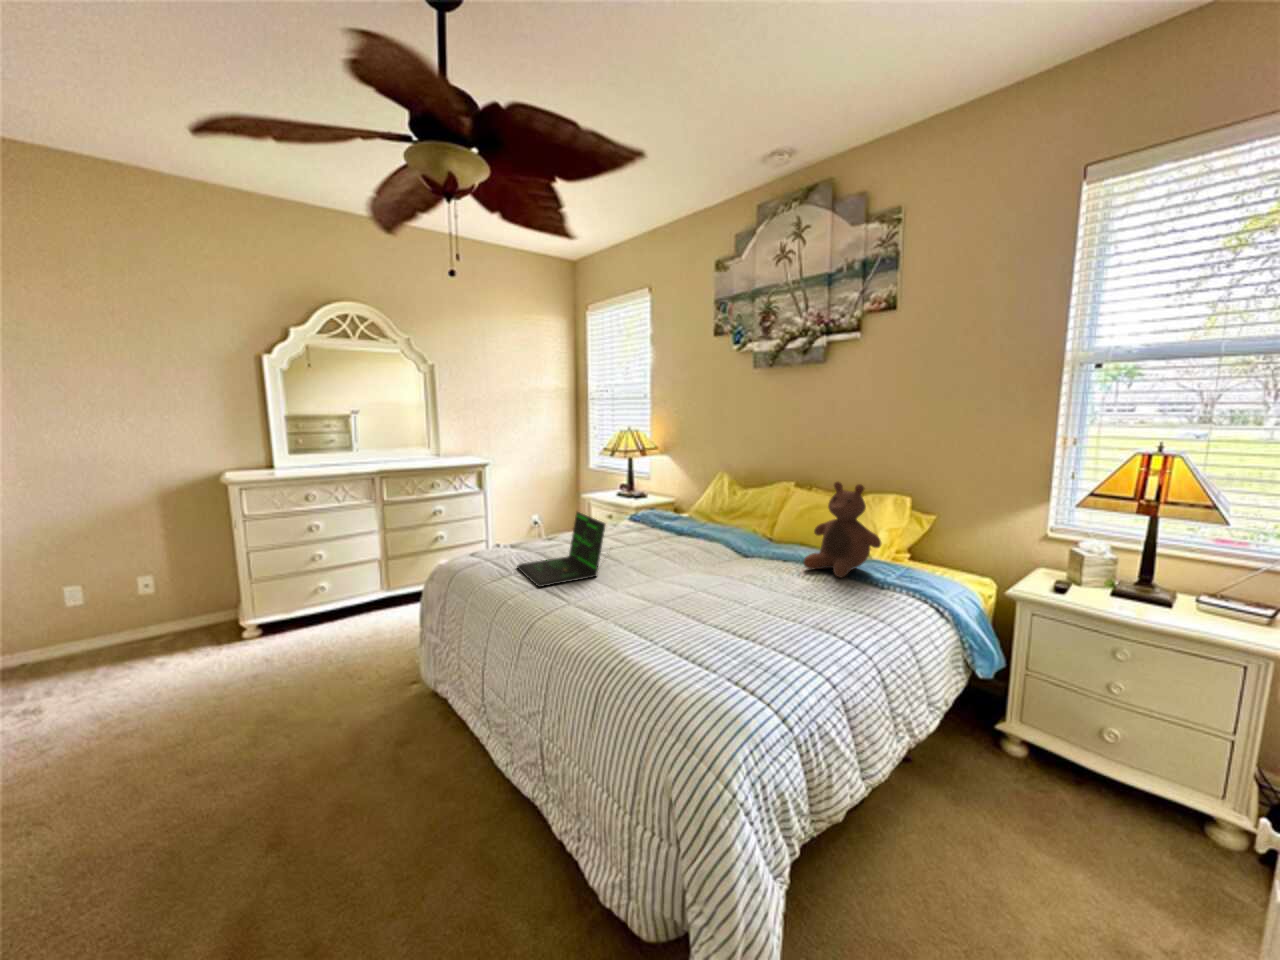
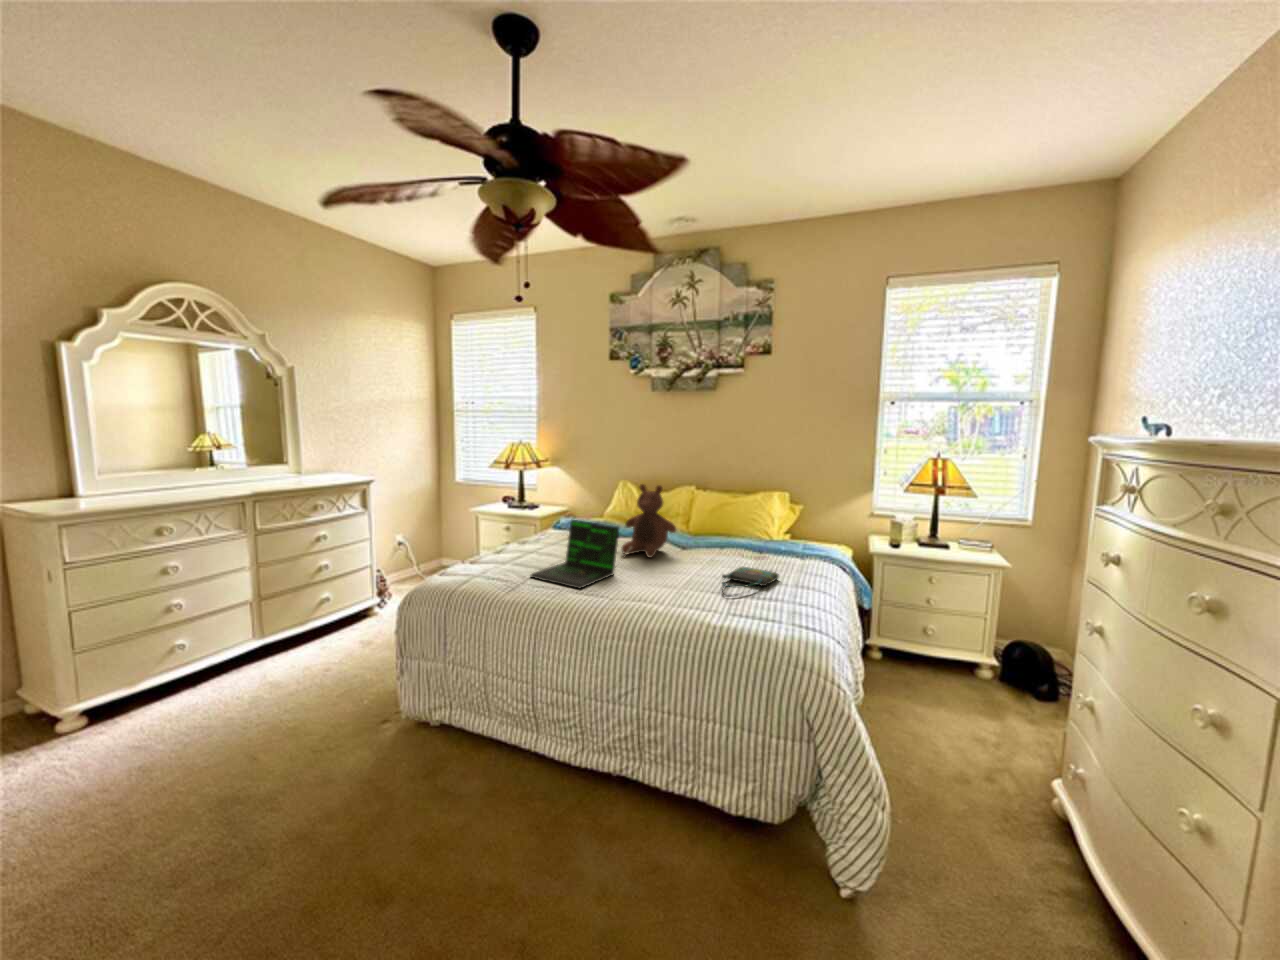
stuffed bear: present [803,482,881,577] -> present [621,484,676,557]
tote bag: none [674,588,781,625] -> present [722,567,779,597]

